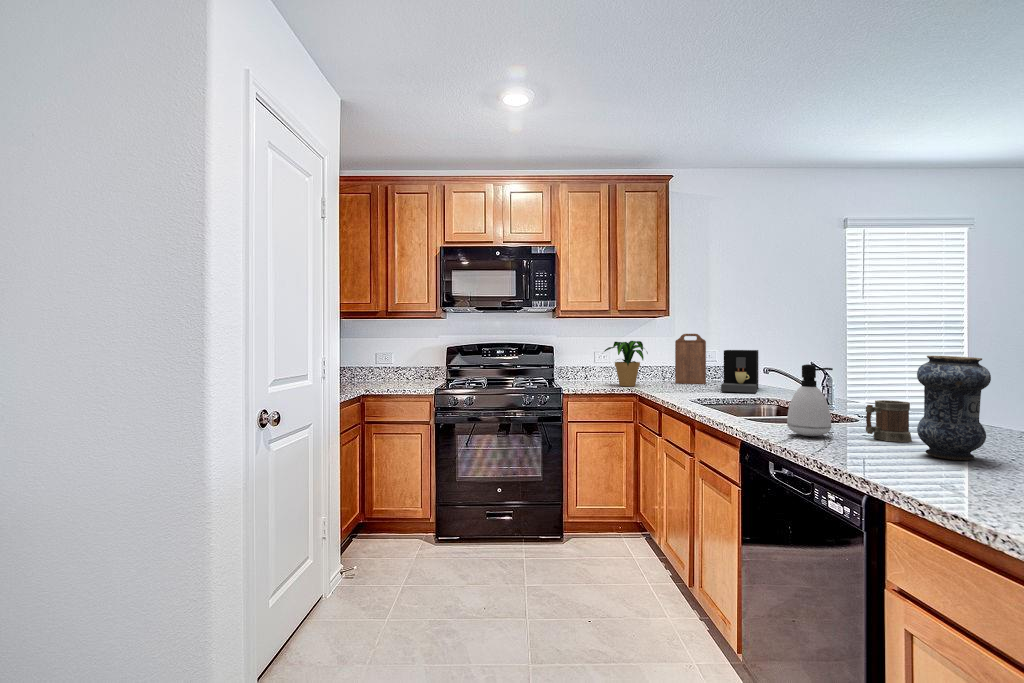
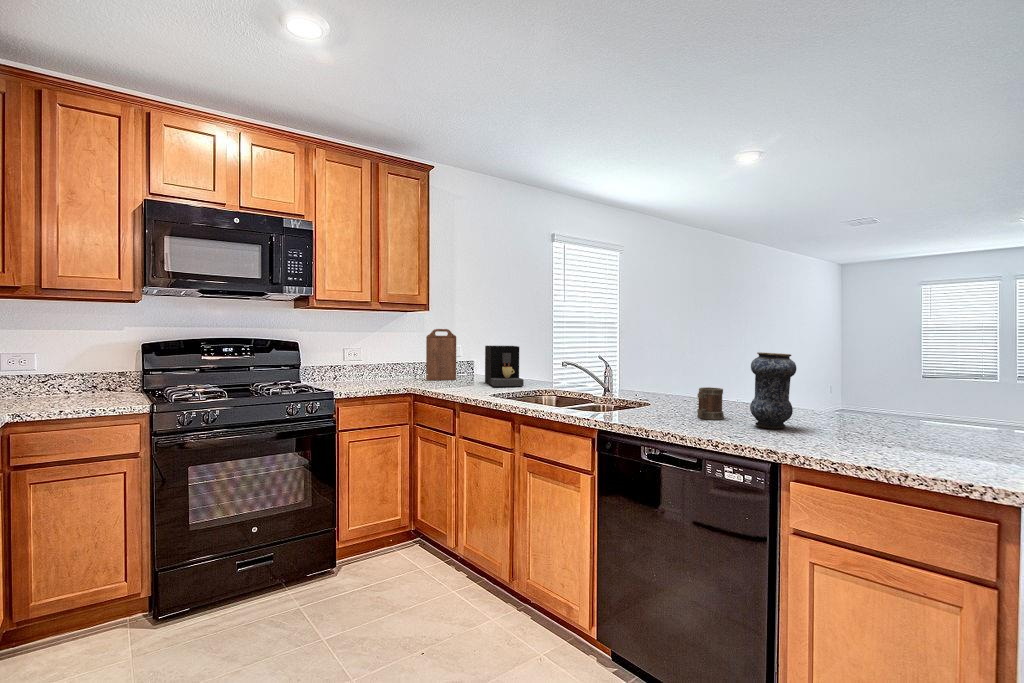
potted plant: present [604,341,648,386] -> none [356,336,407,386]
soap dispenser: present [787,364,833,436] -> none [645,361,679,422]

